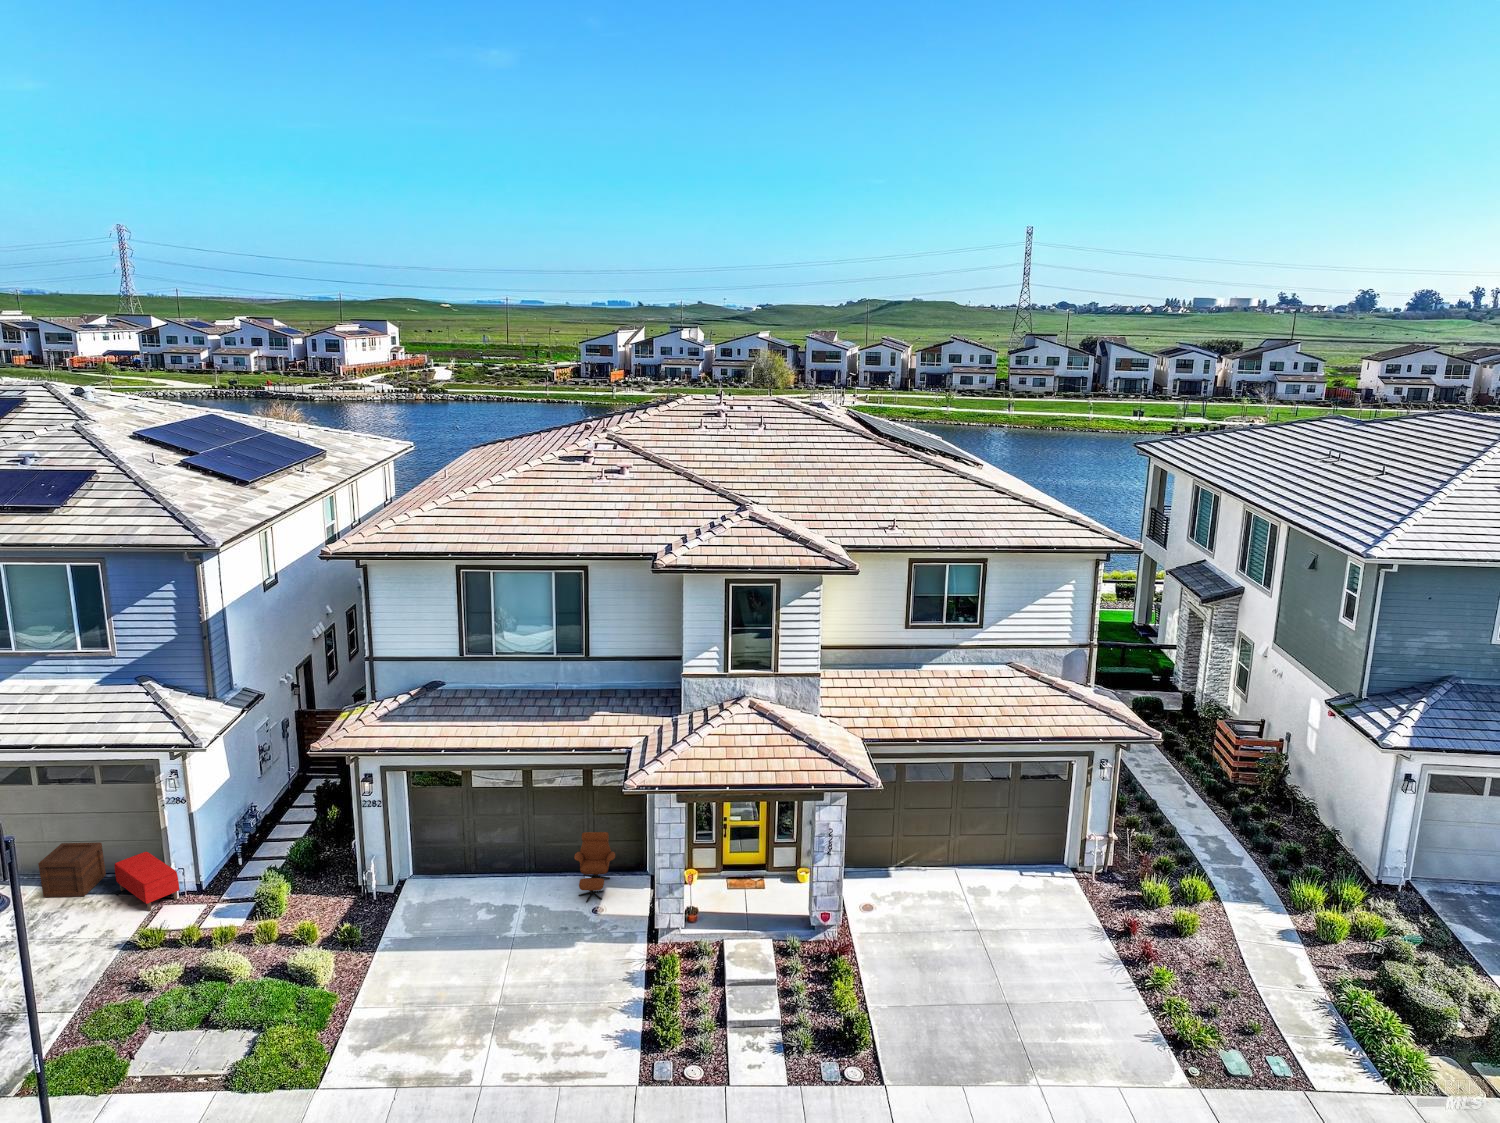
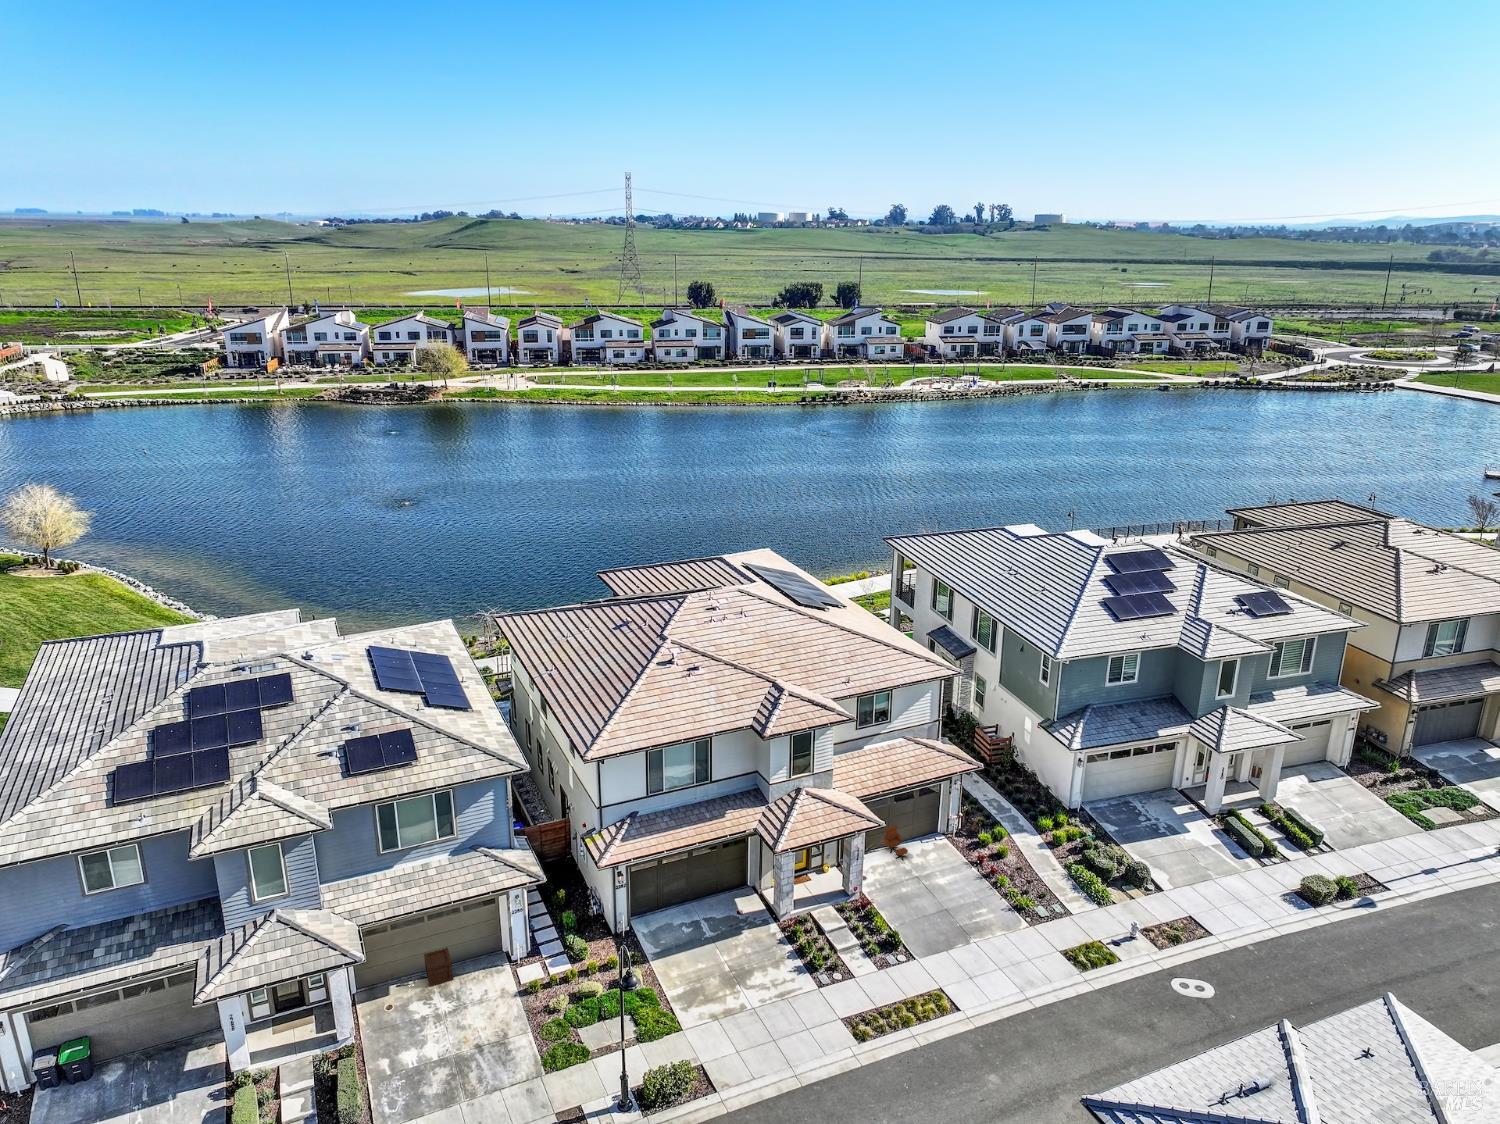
lounge chair: present [574,832,615,902] -> present [883,825,908,860]
bench: present [114,852,179,911] -> none [467,946,510,978]

